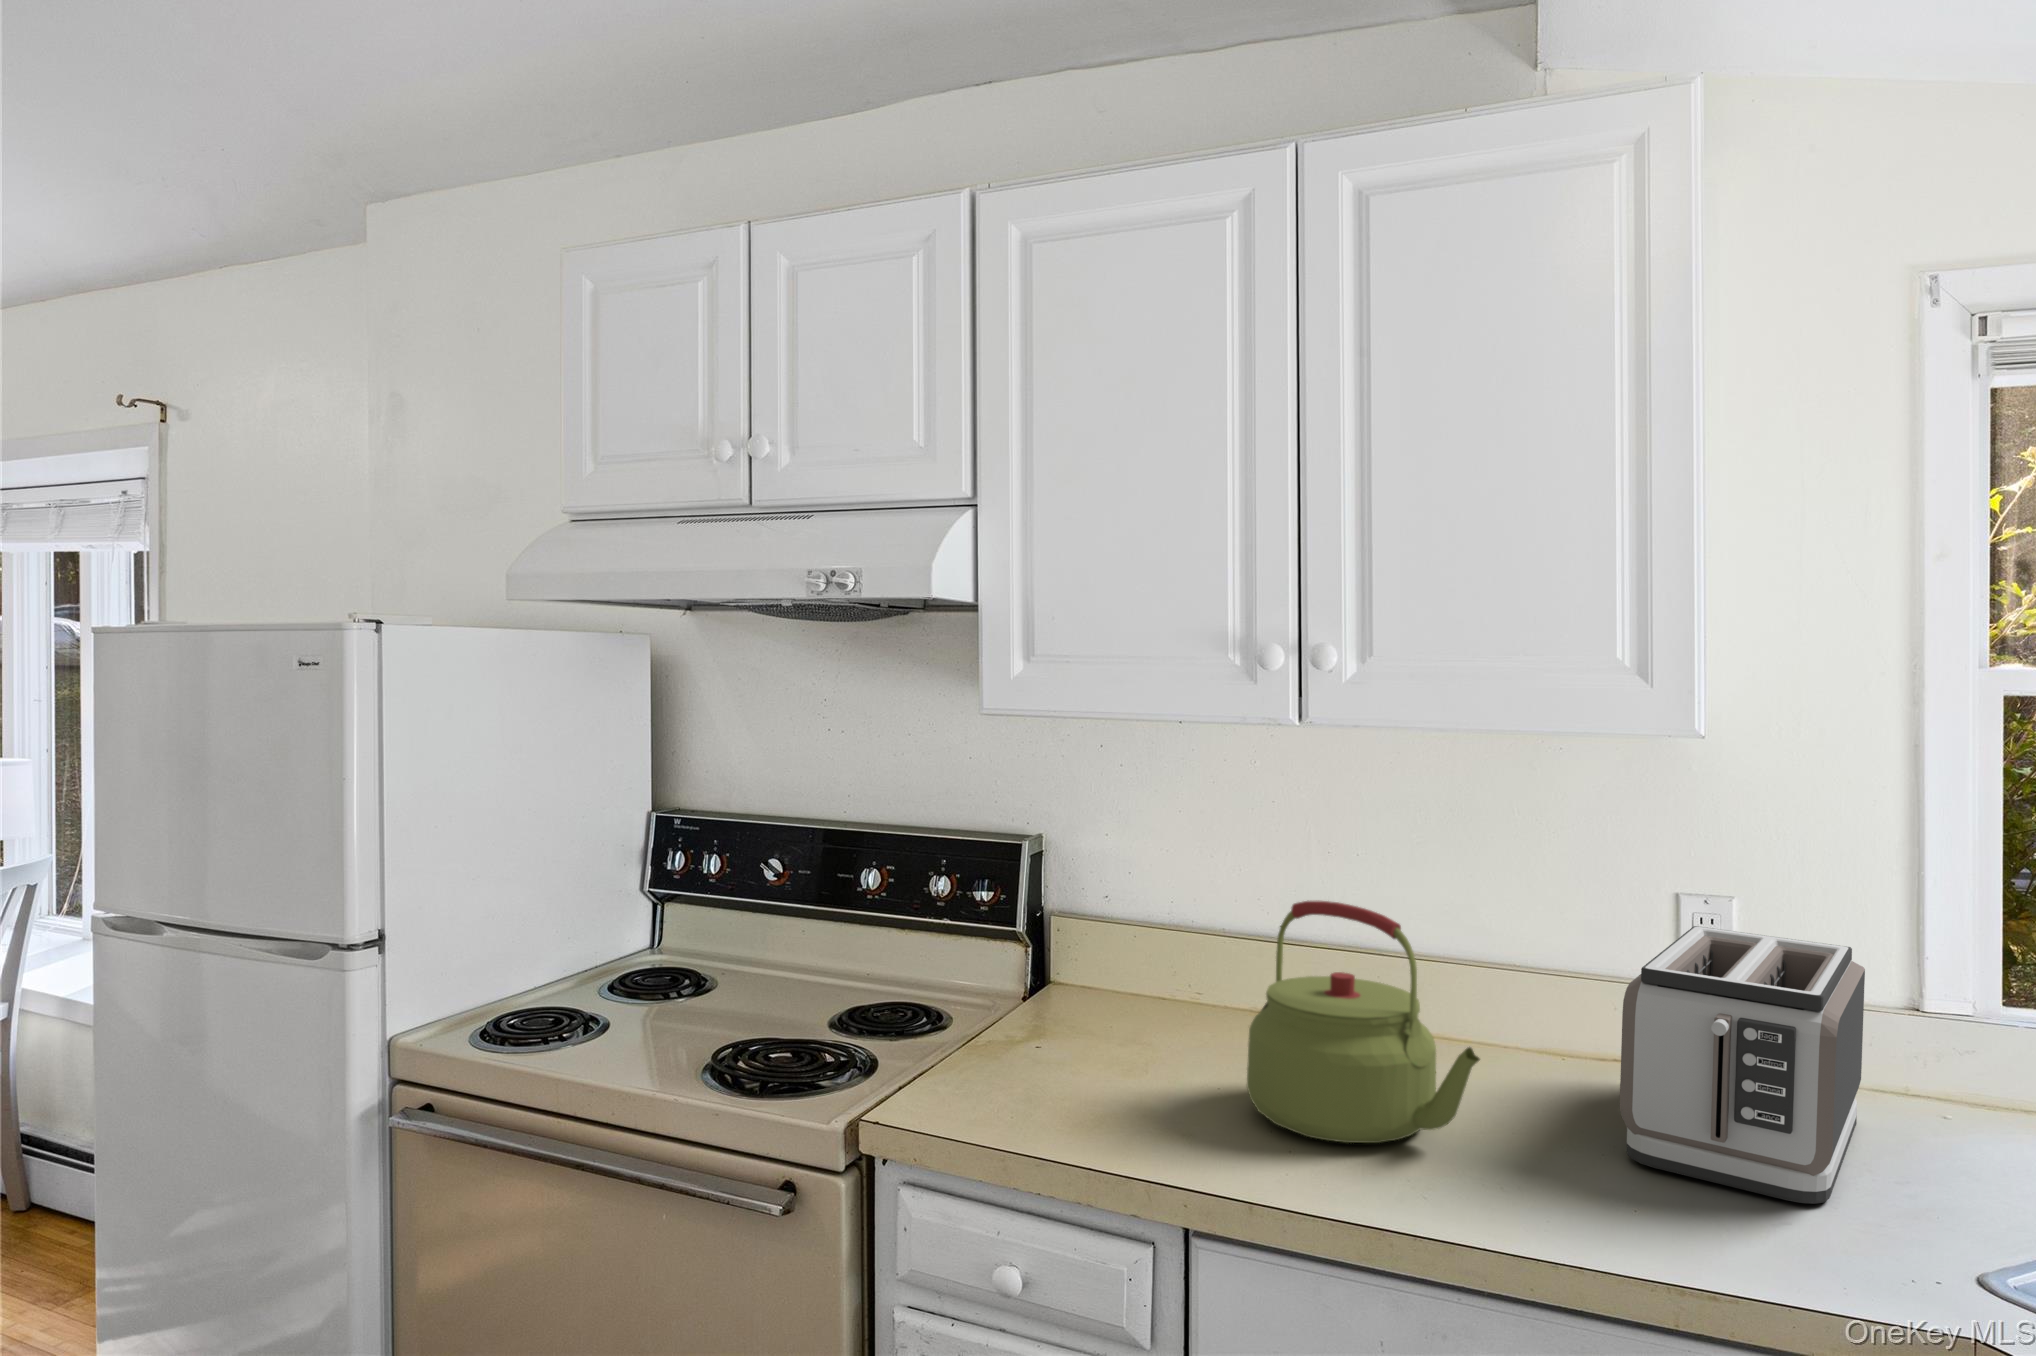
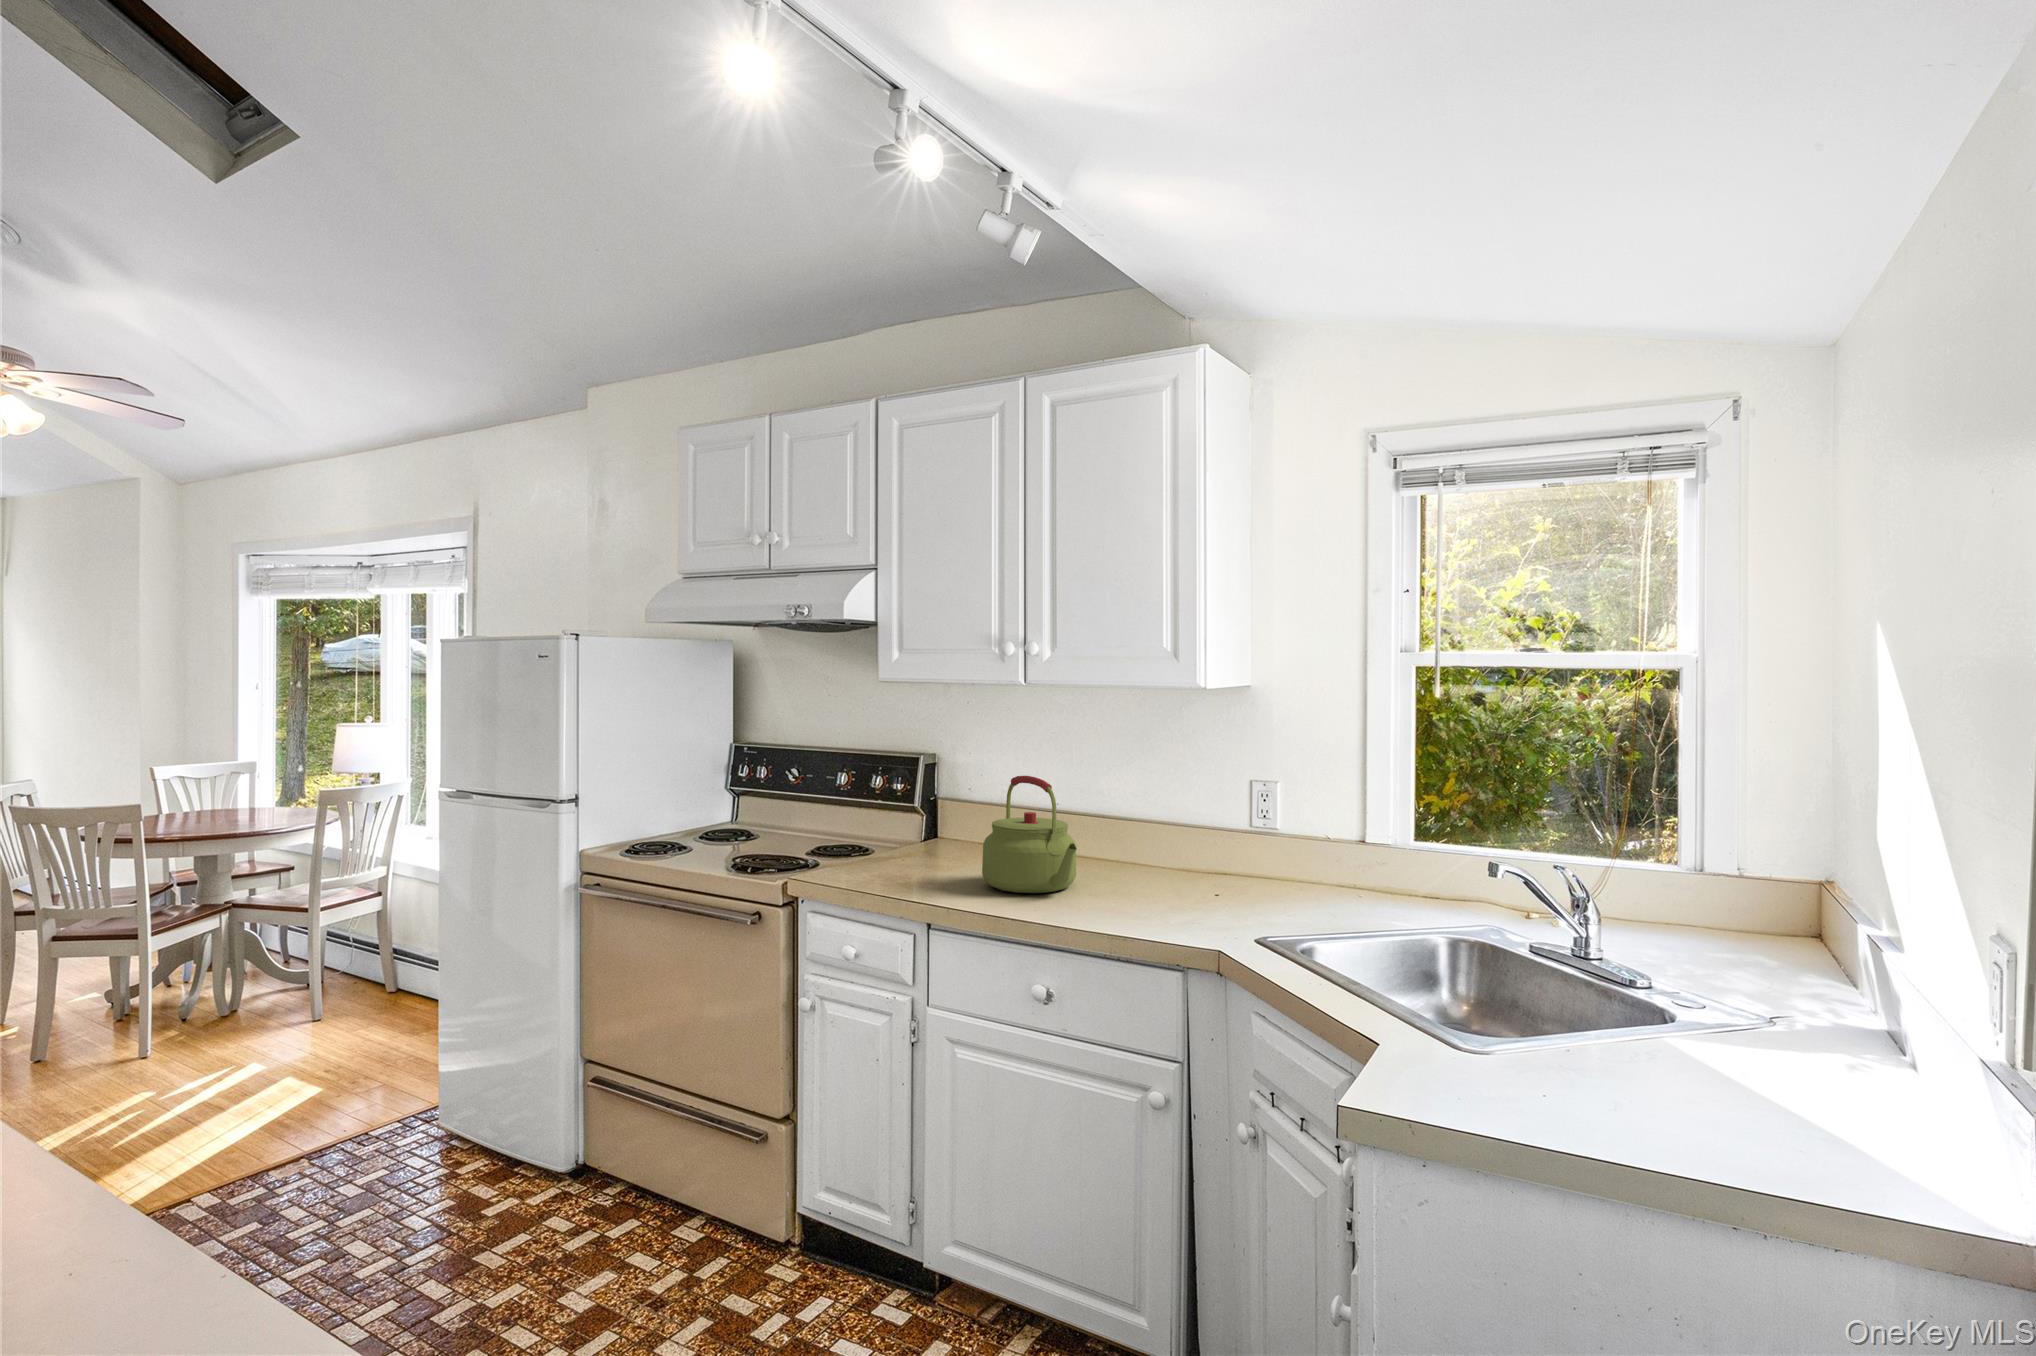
toaster: present [1620,926,1865,1204] -> none [1145,794,1300,915]

